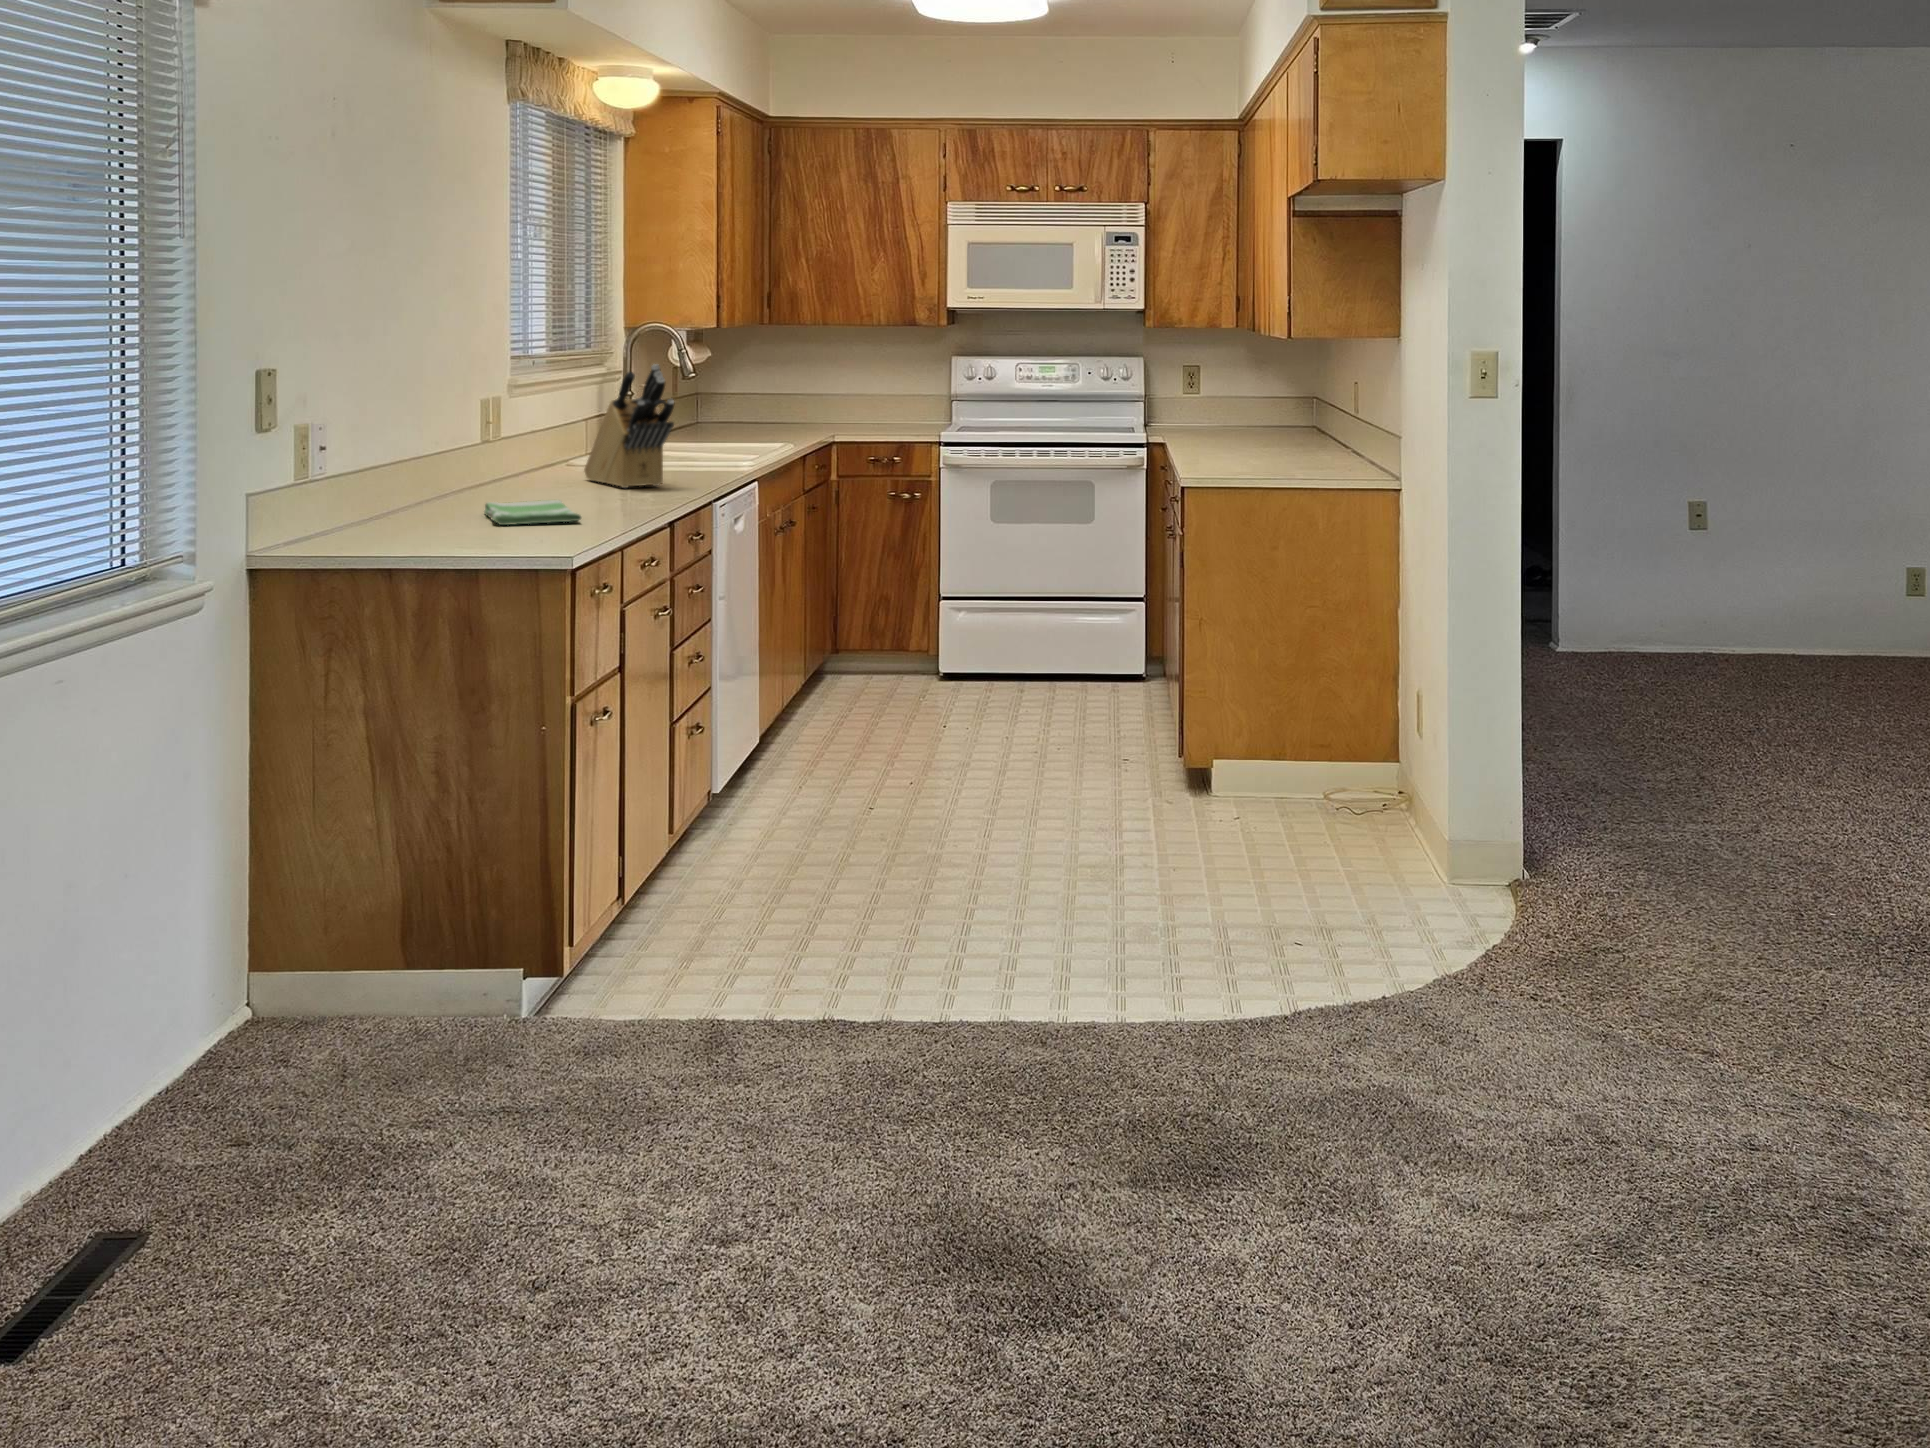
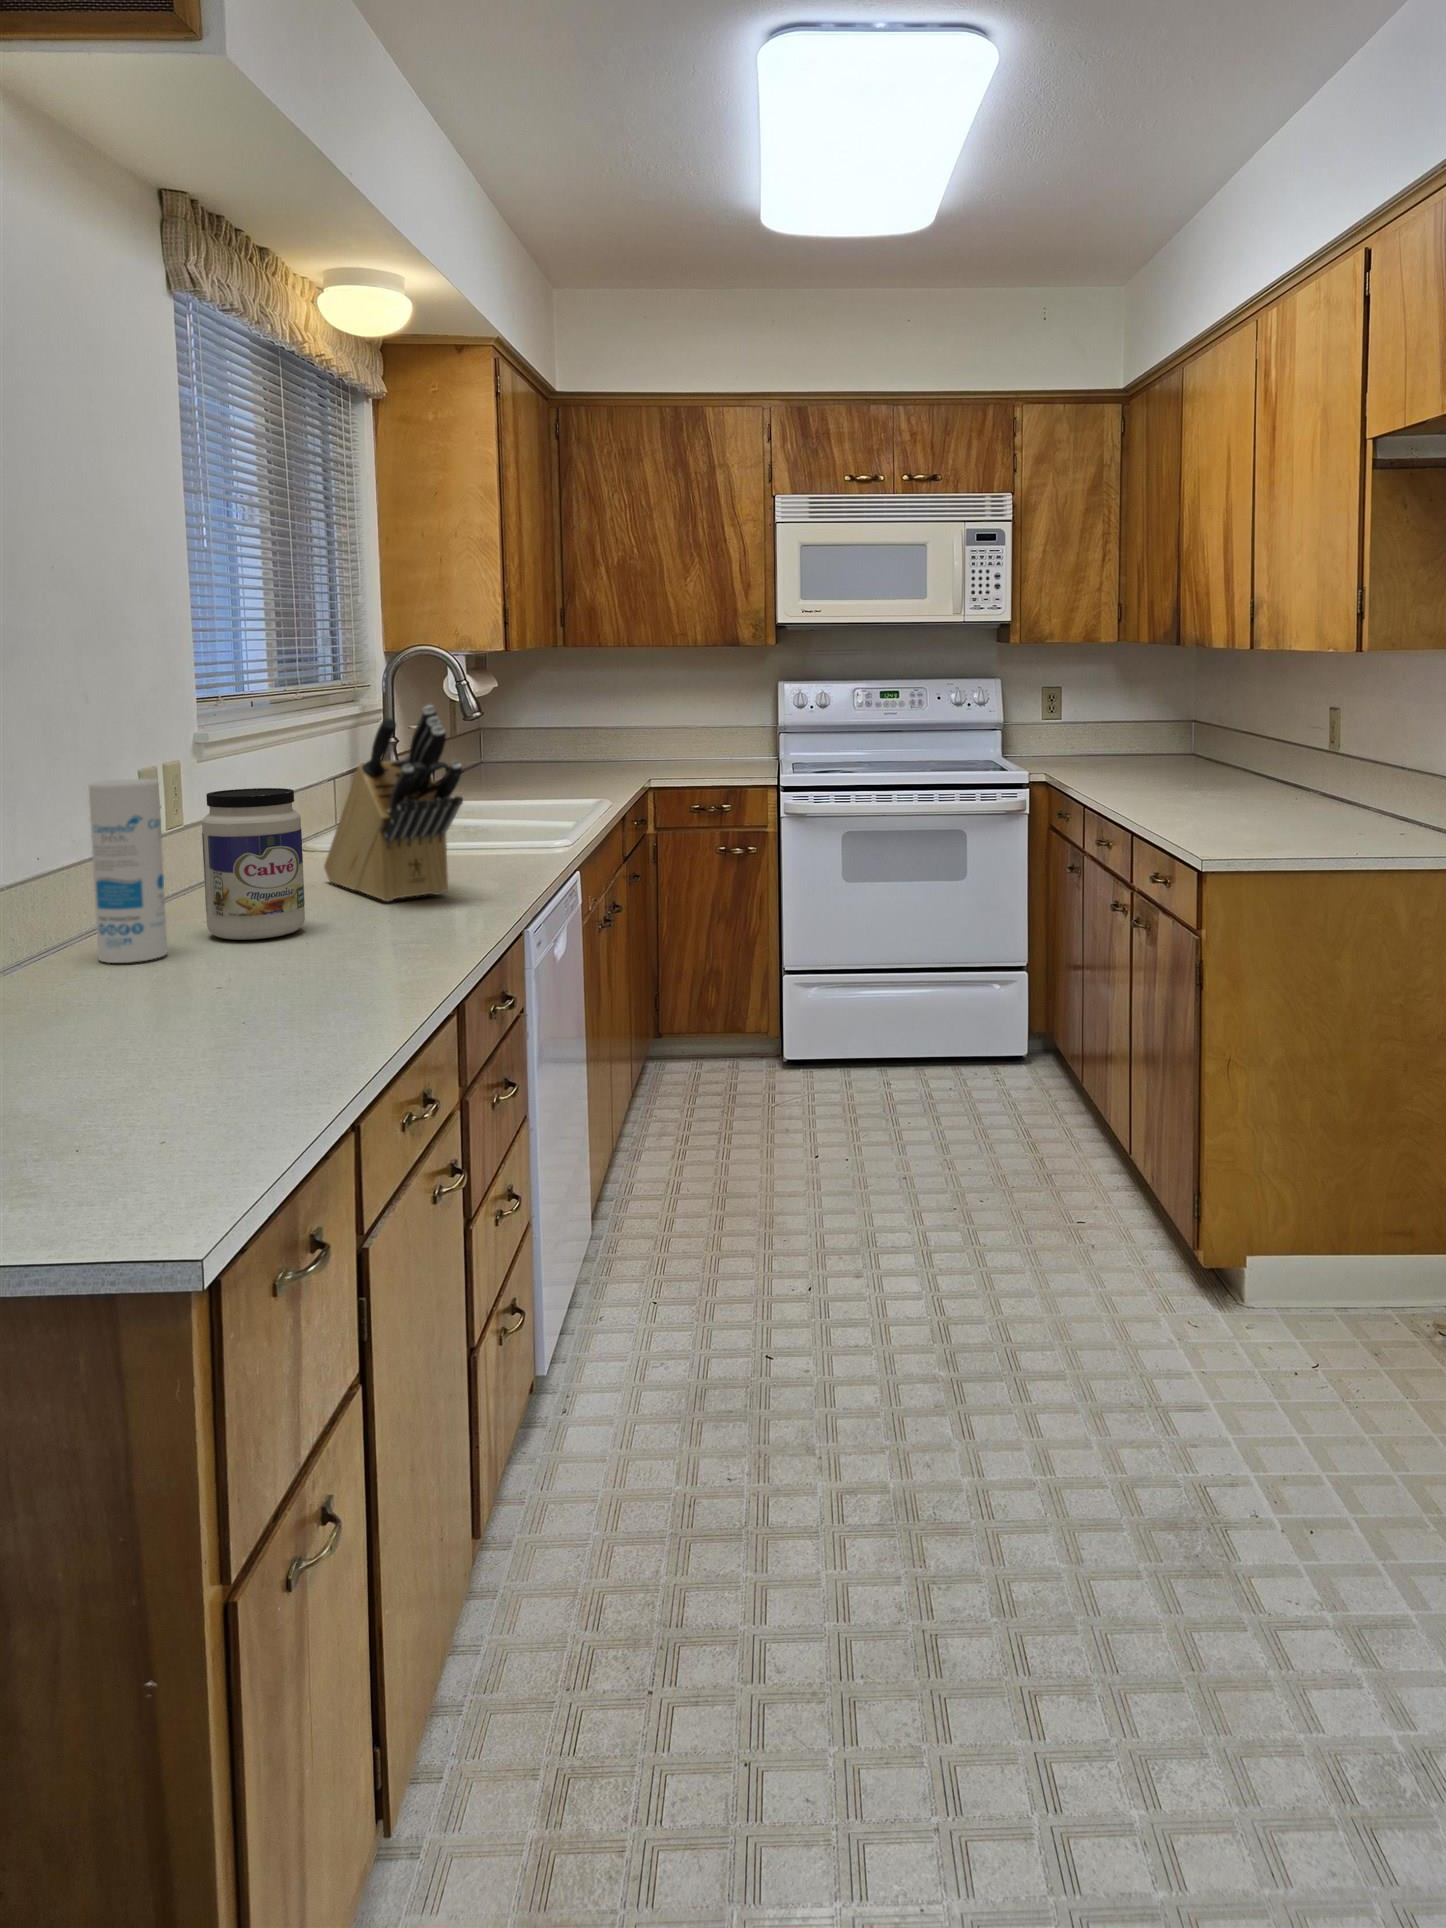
canister: none [464,402,502,505] -> present [89,779,167,963]
jar: none [520,411,577,499] -> present [202,788,305,940]
dish towel: present [484,500,581,525] -> none [121,957,302,1035]

